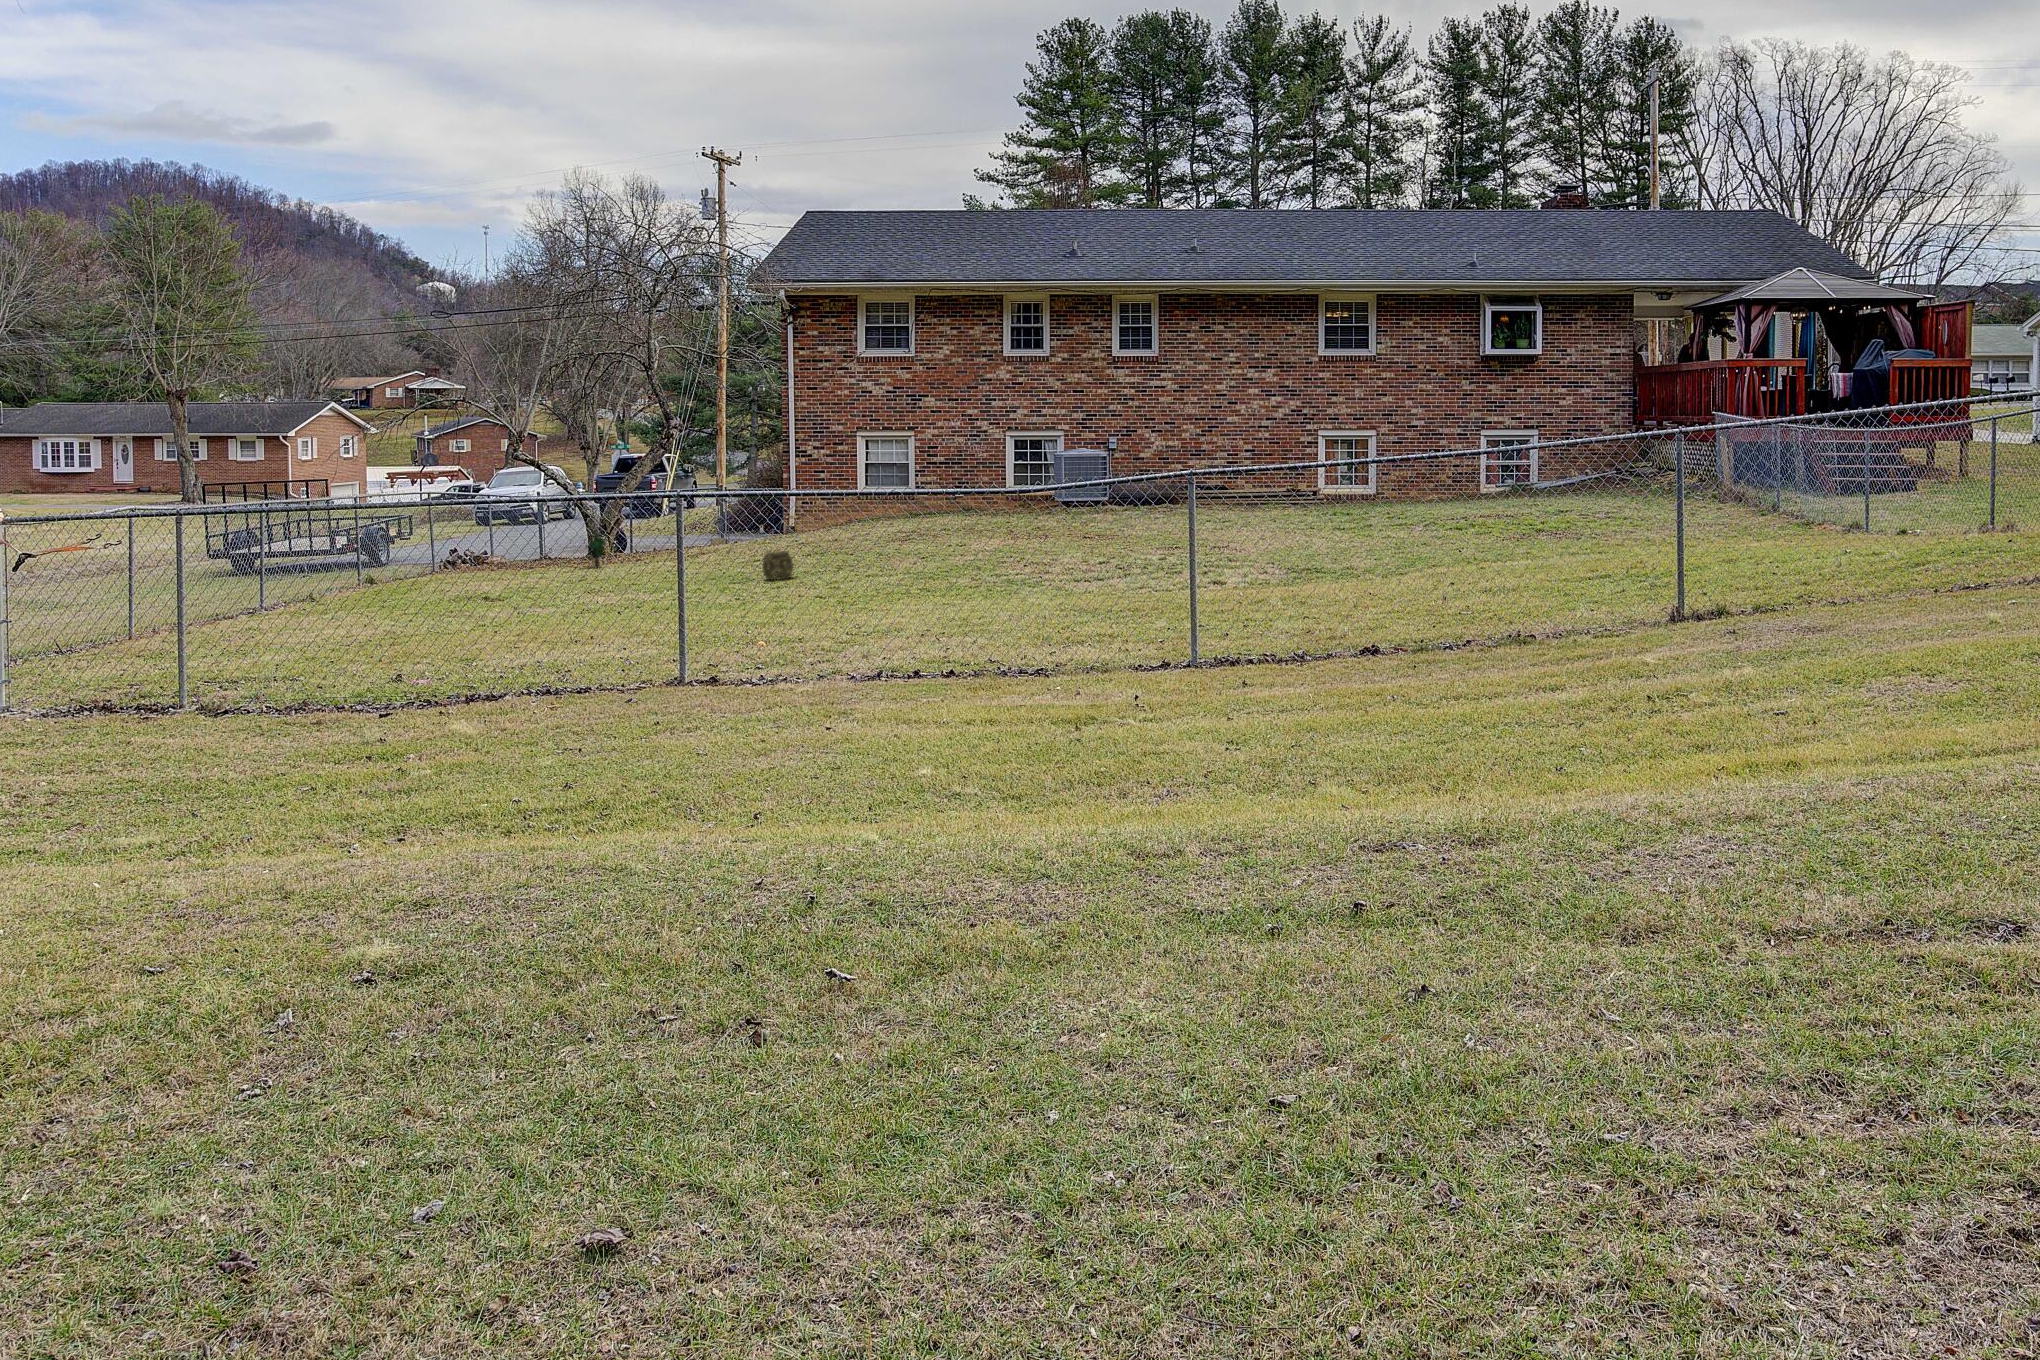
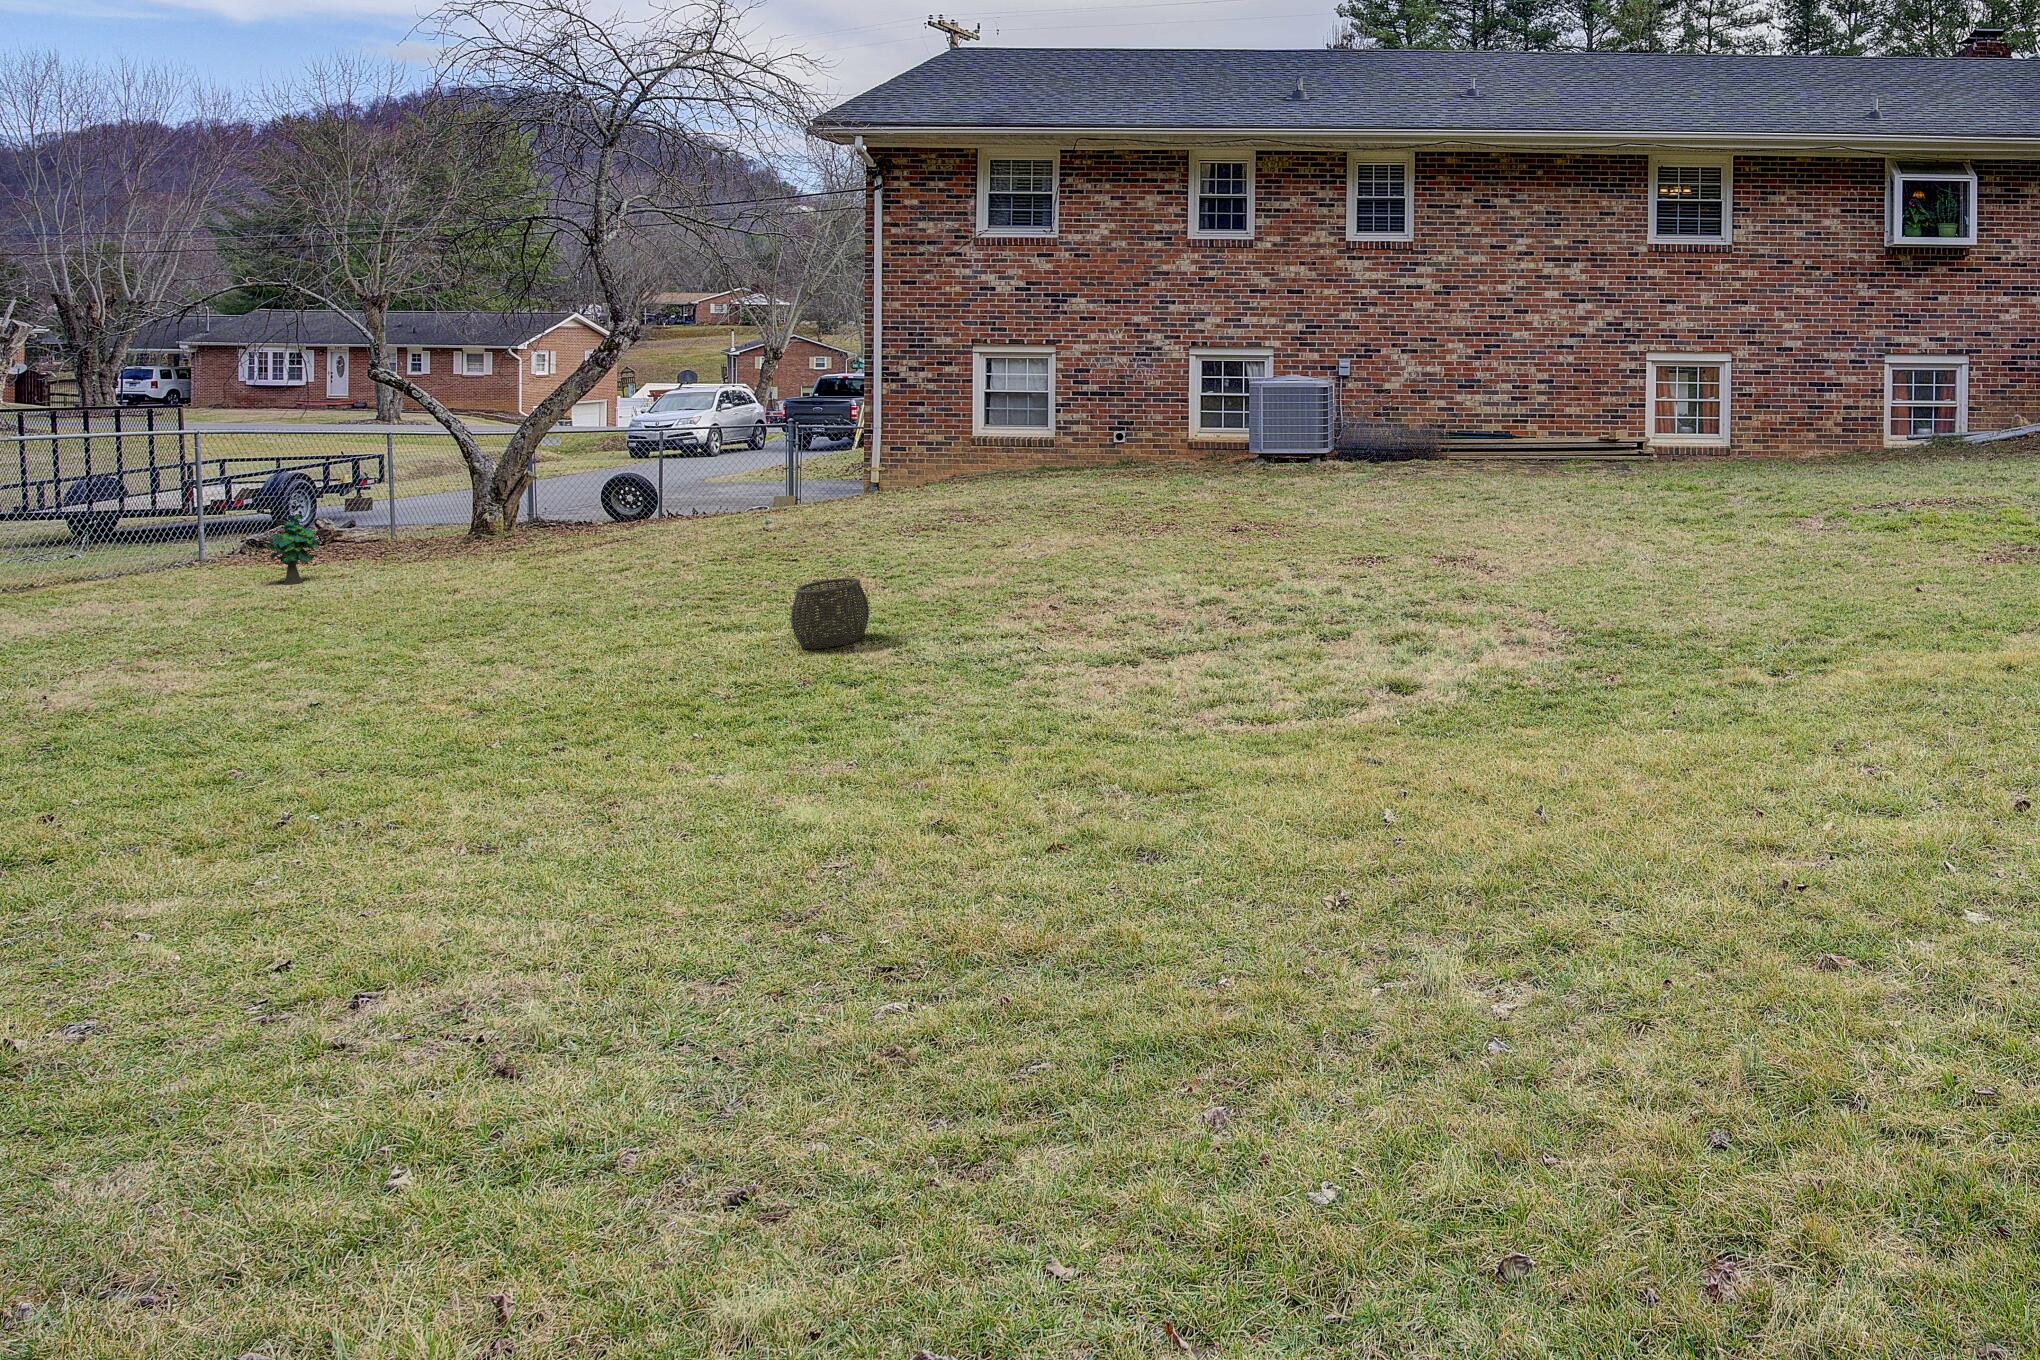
woven basket: present [762,551,793,580] -> present [790,578,870,649]

